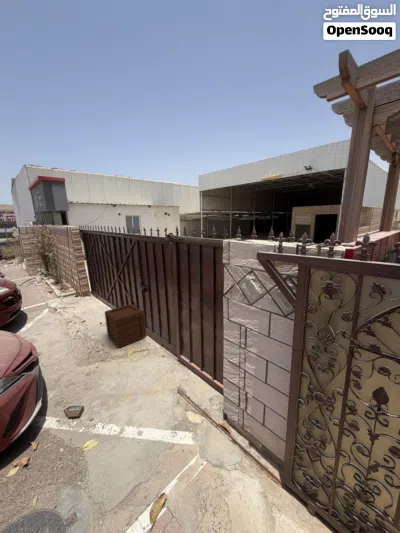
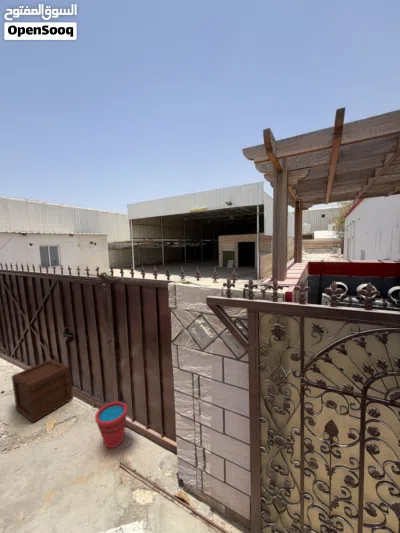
bucket: none [161,343,186,378] -> present [95,401,127,448]

